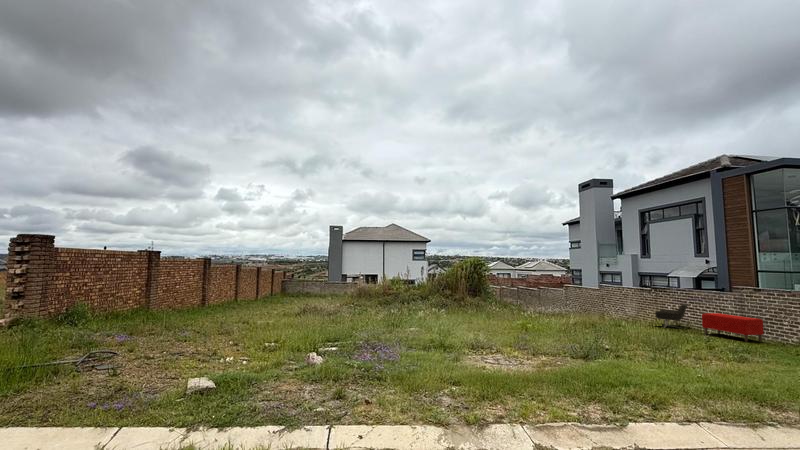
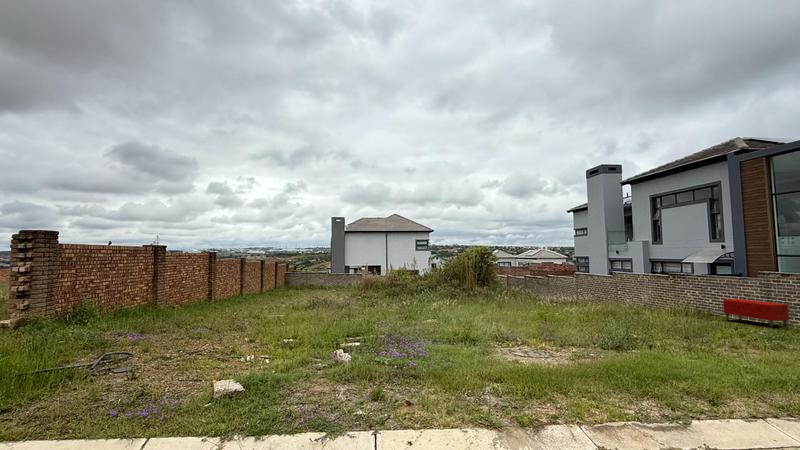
lounge chair: present [655,304,688,328] -> none [670,290,706,314]

